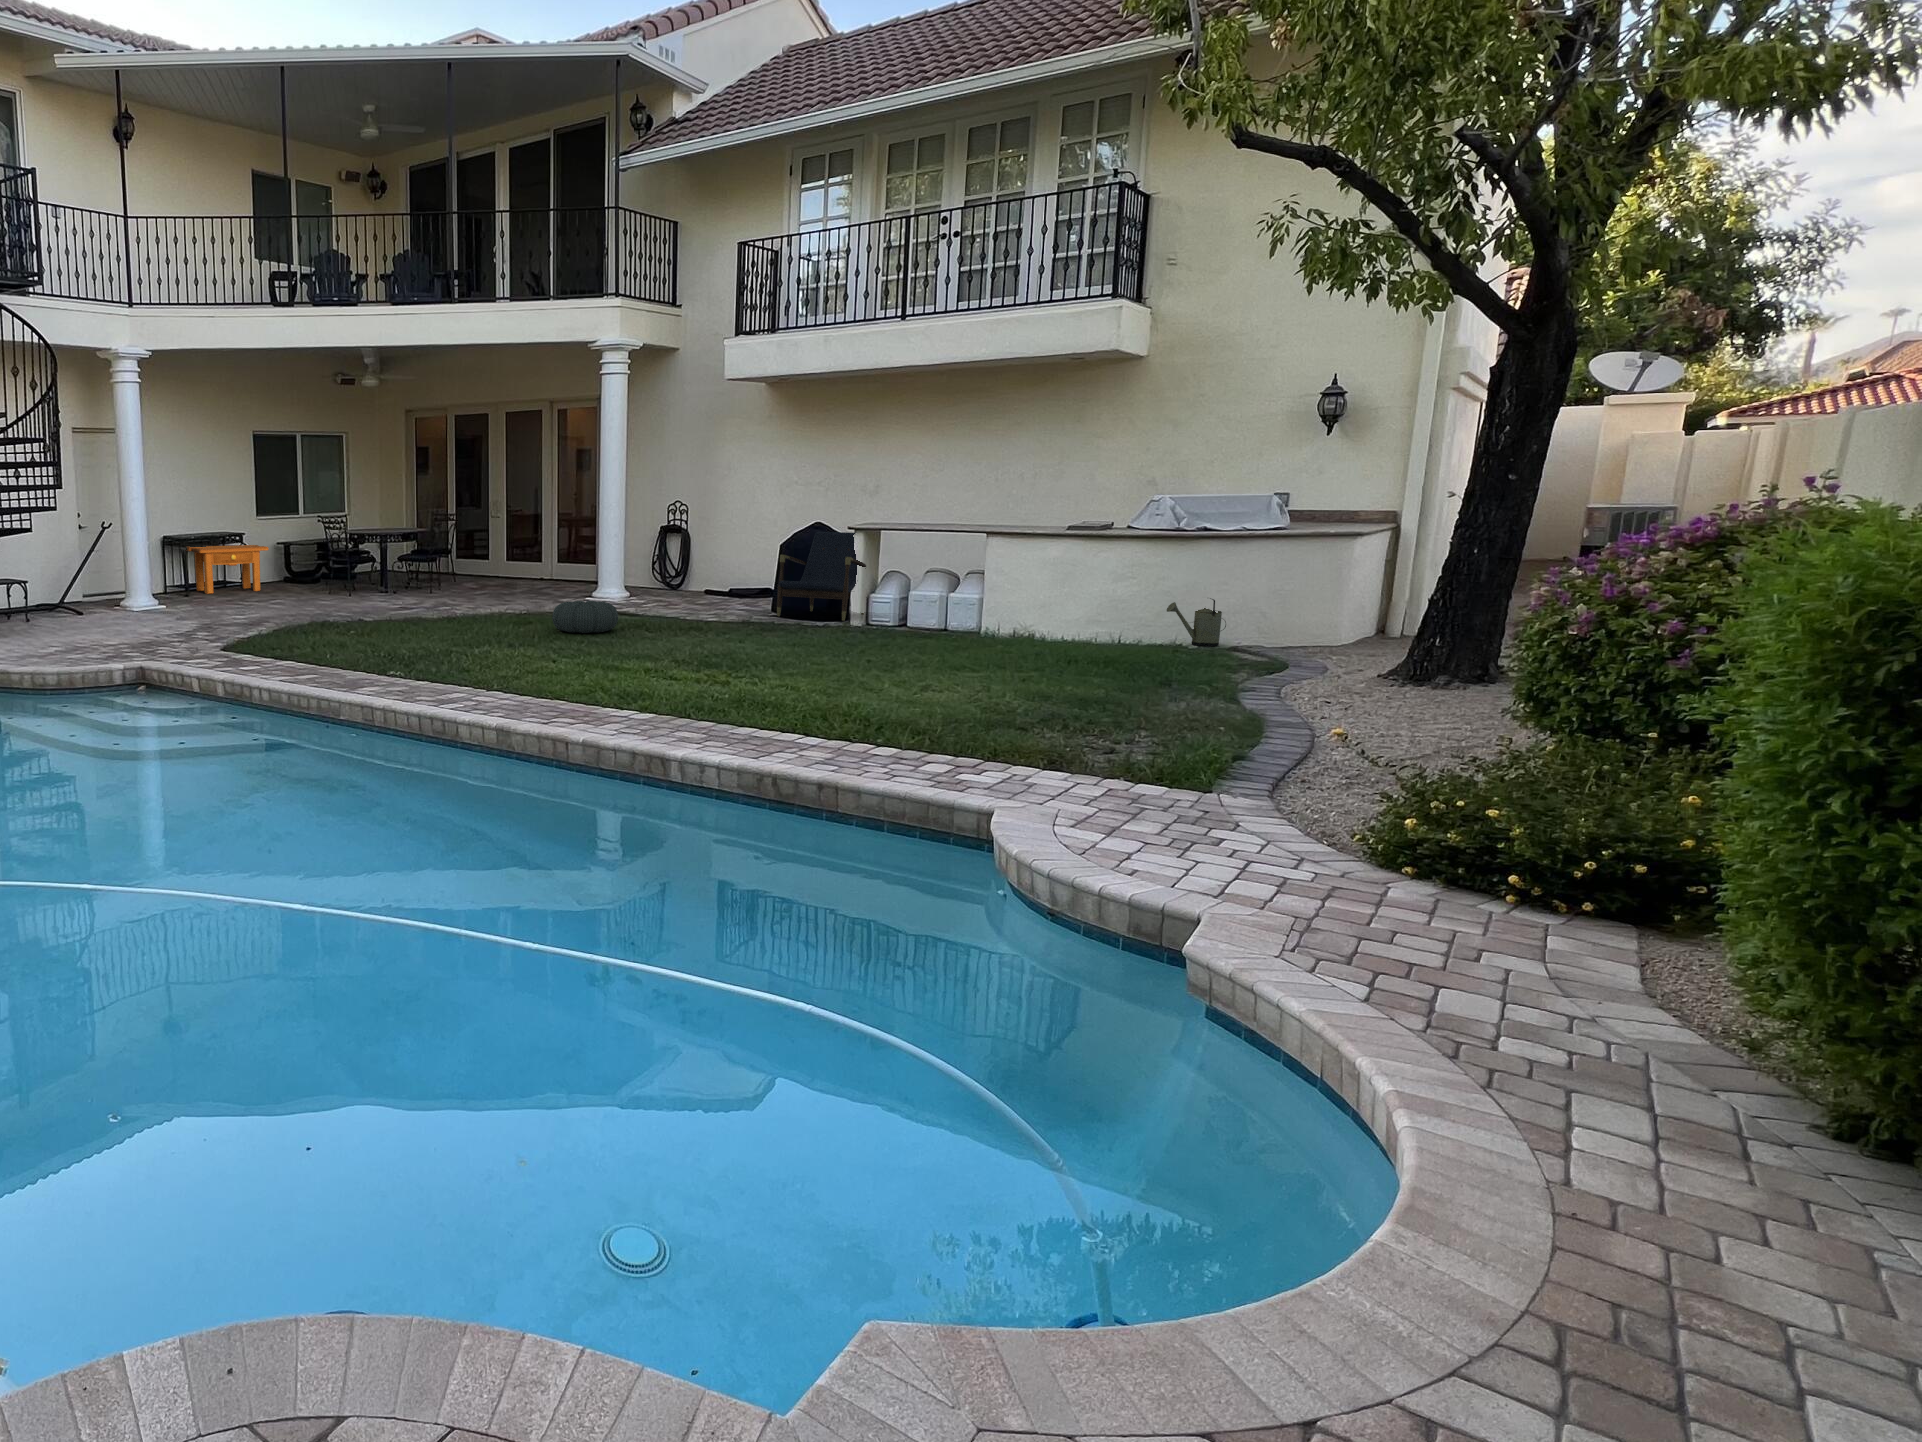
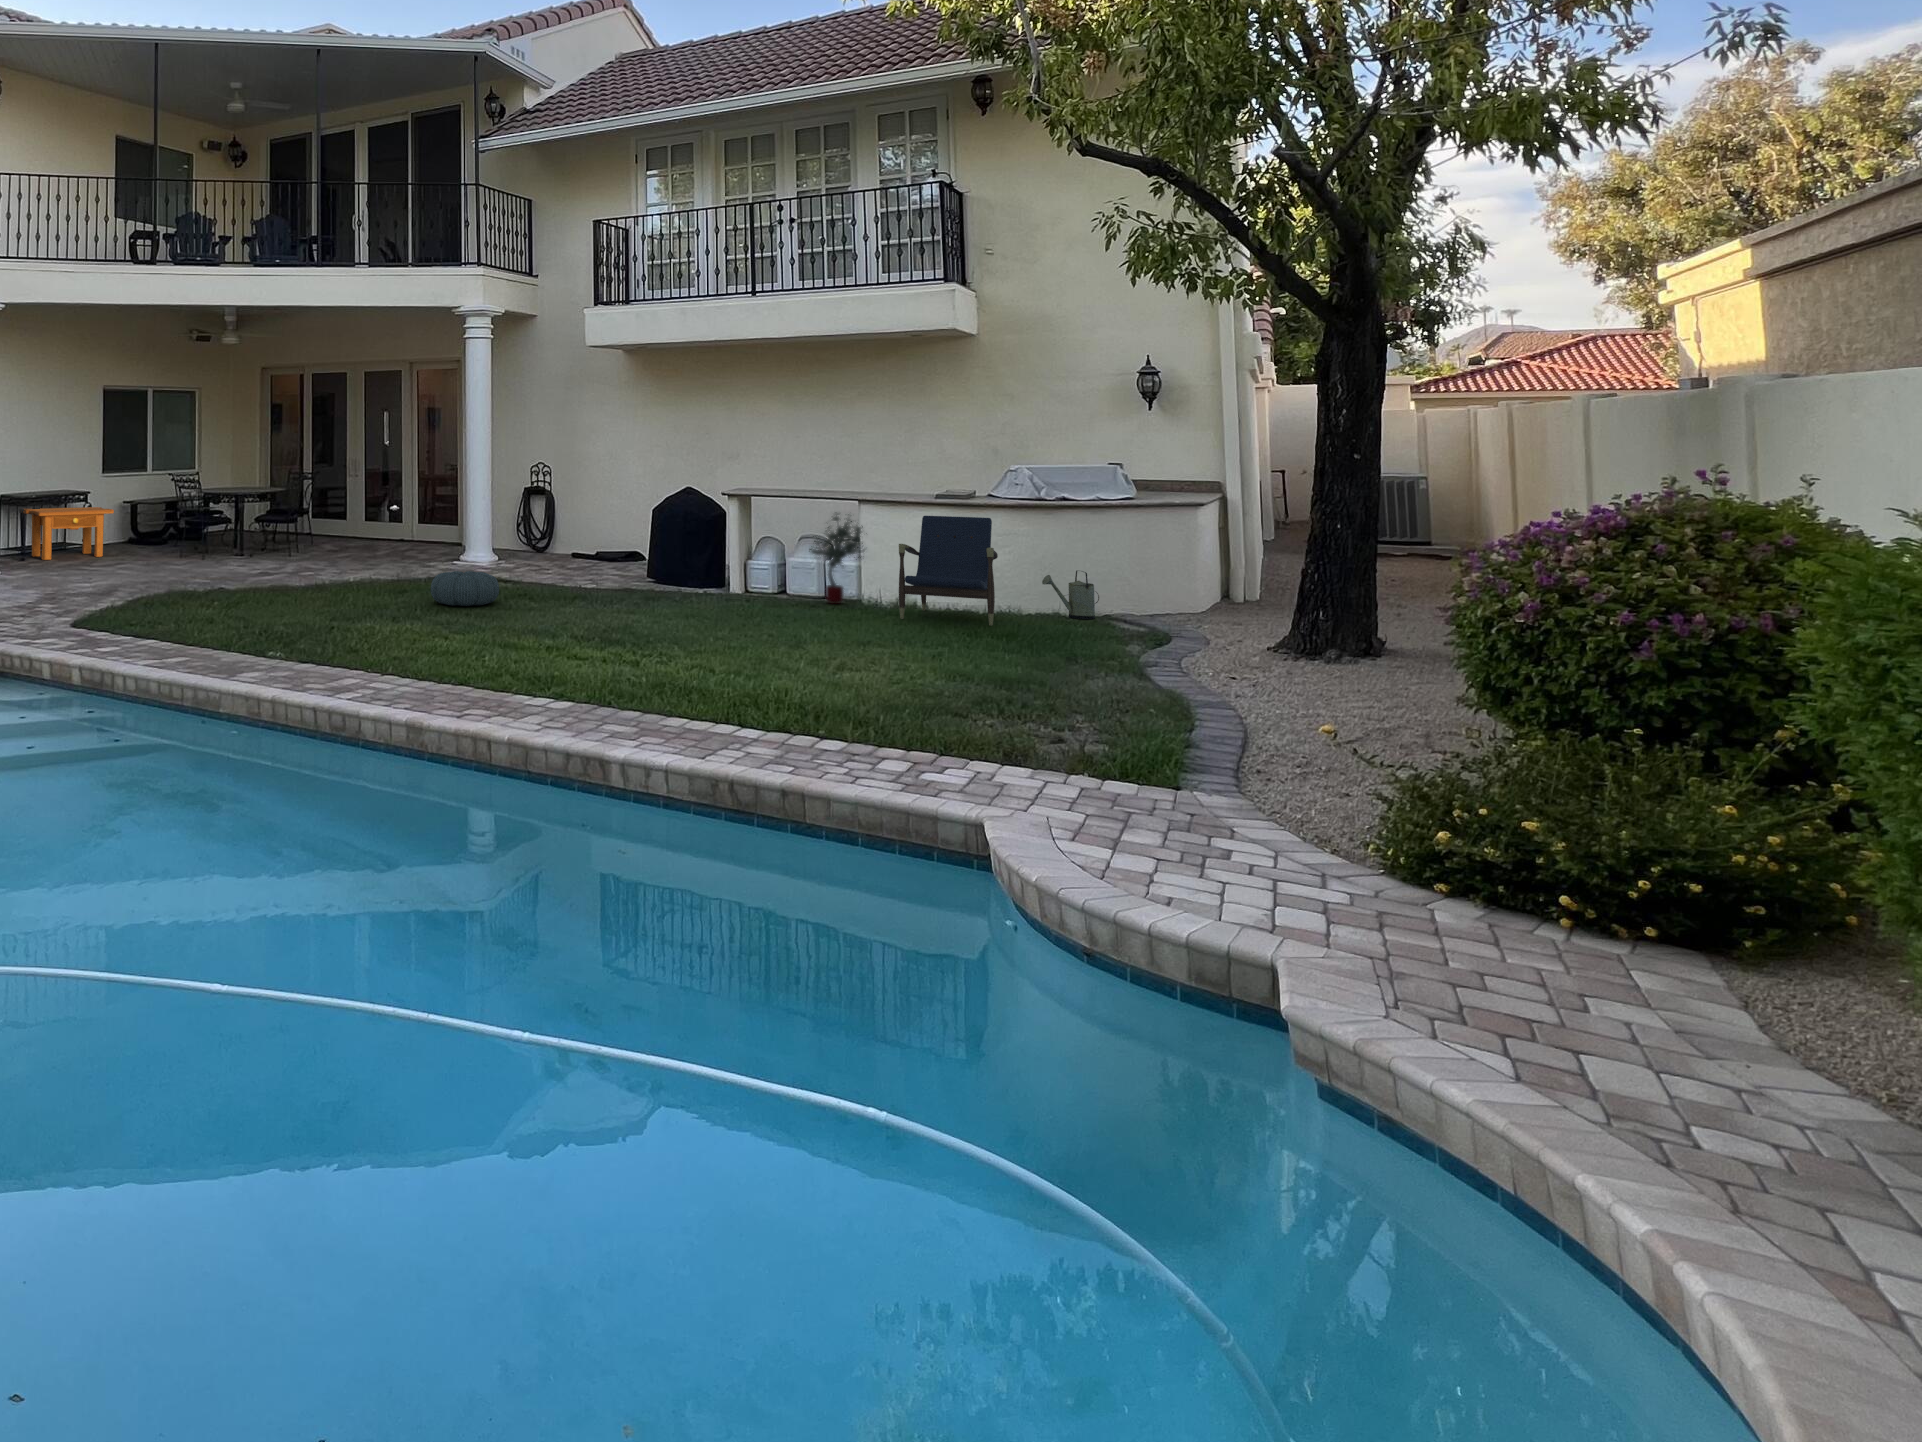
lounge chair: present [777,532,866,621] -> present [899,516,998,625]
potted tree: none [930,541,991,632] -> present [809,514,864,604]

